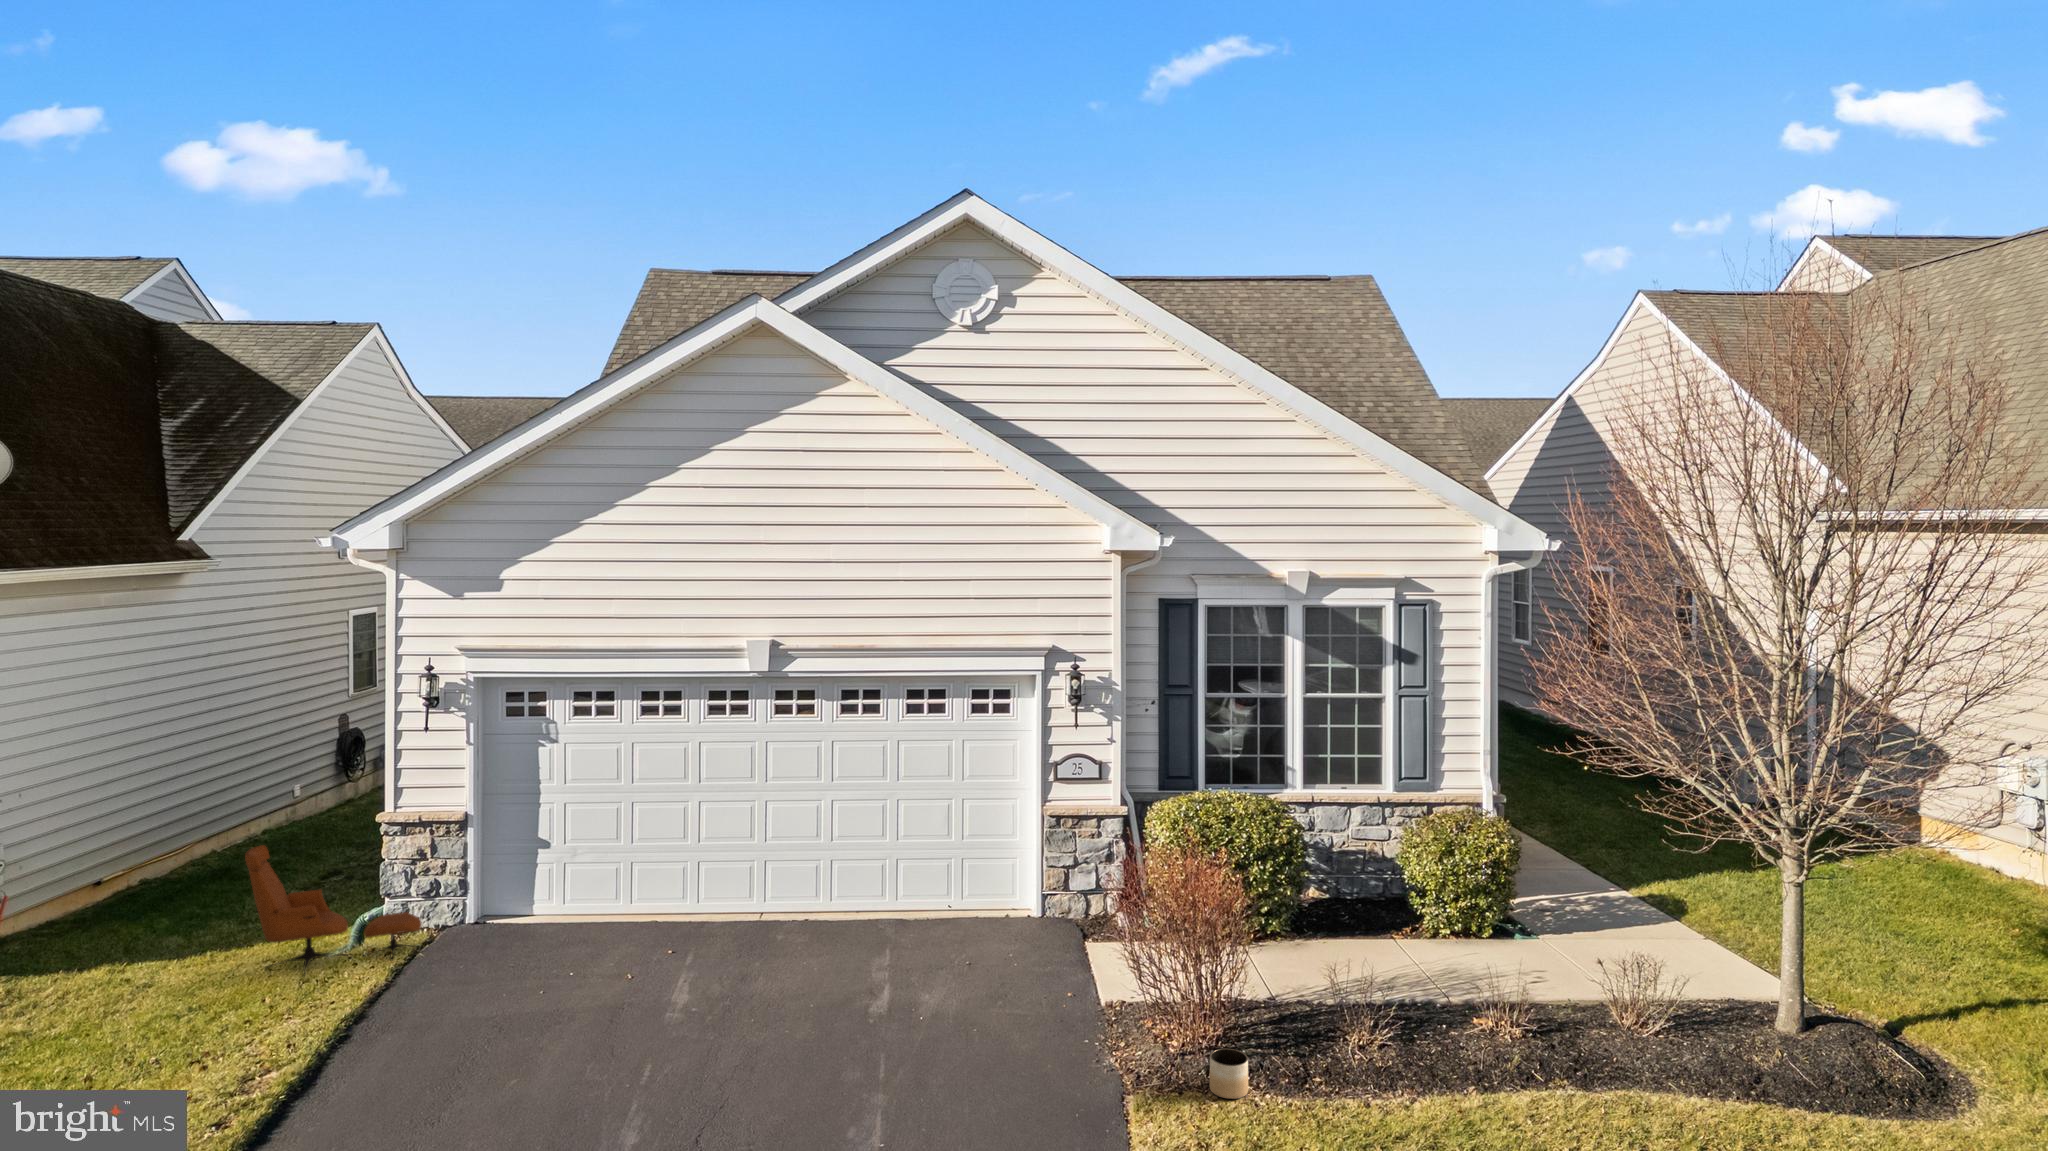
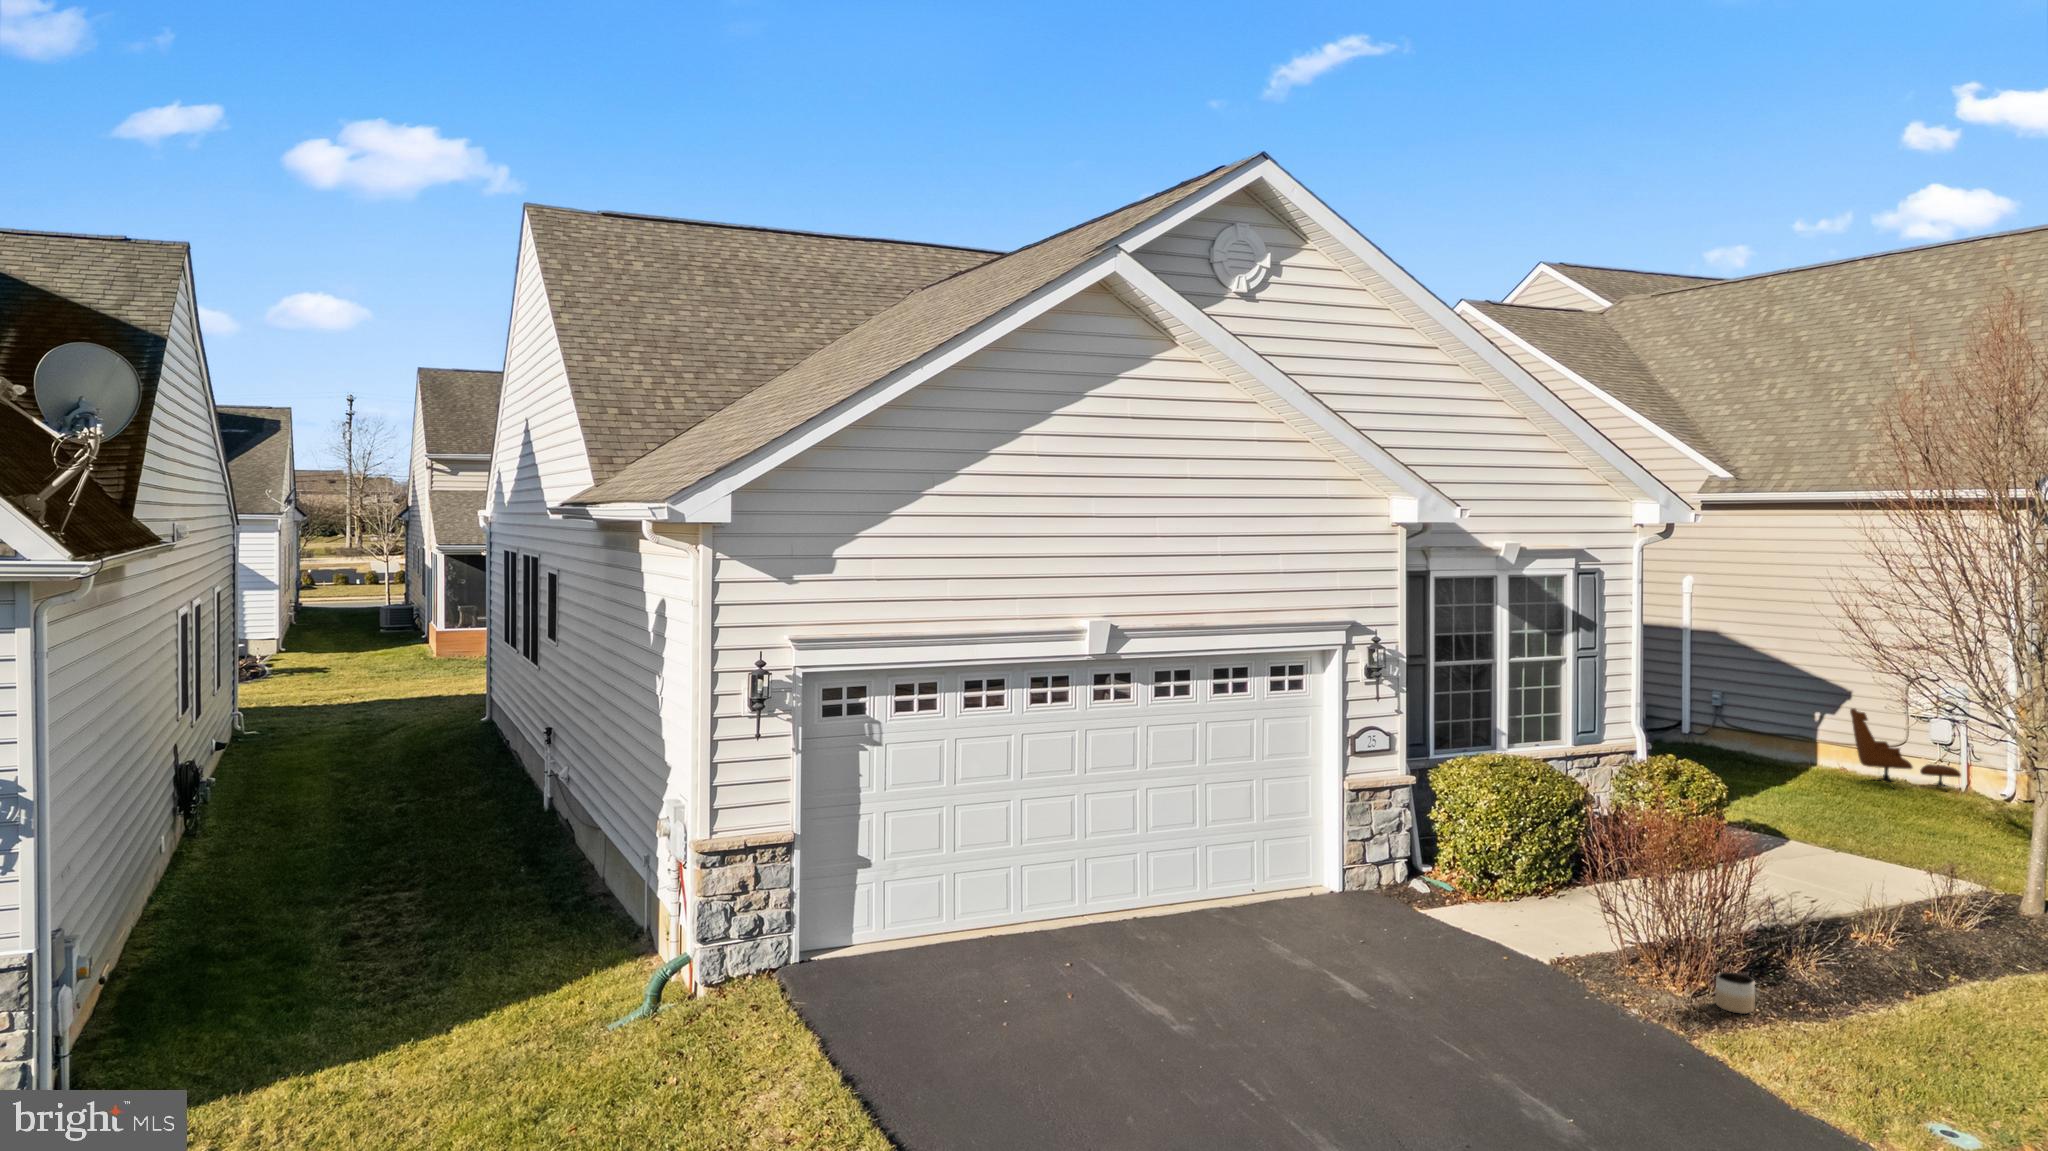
lounge chair: present [245,845,422,976] -> present [1850,708,1961,788]

